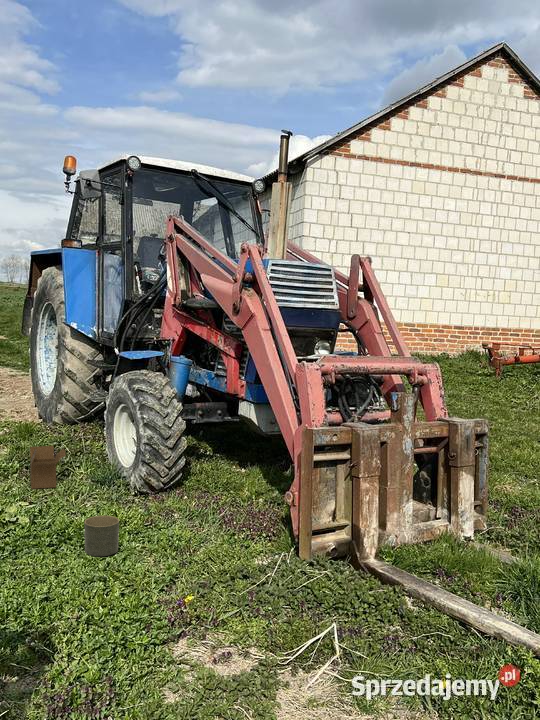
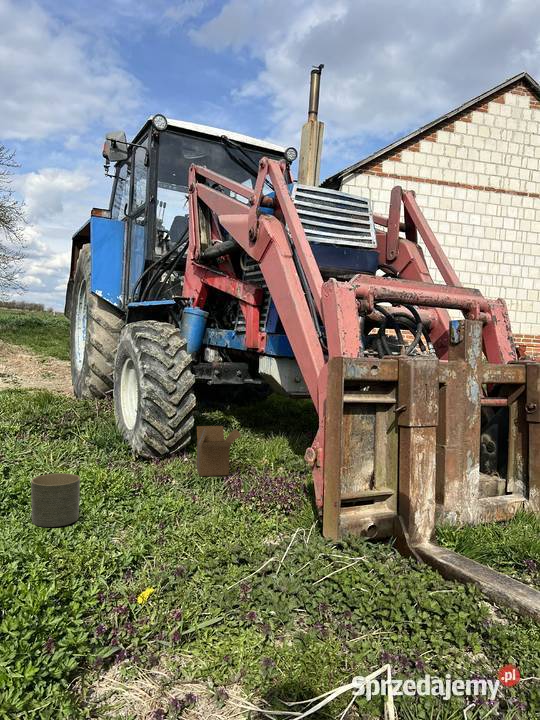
cardboard box: present [30,446,66,489] -> present [197,426,241,476]

